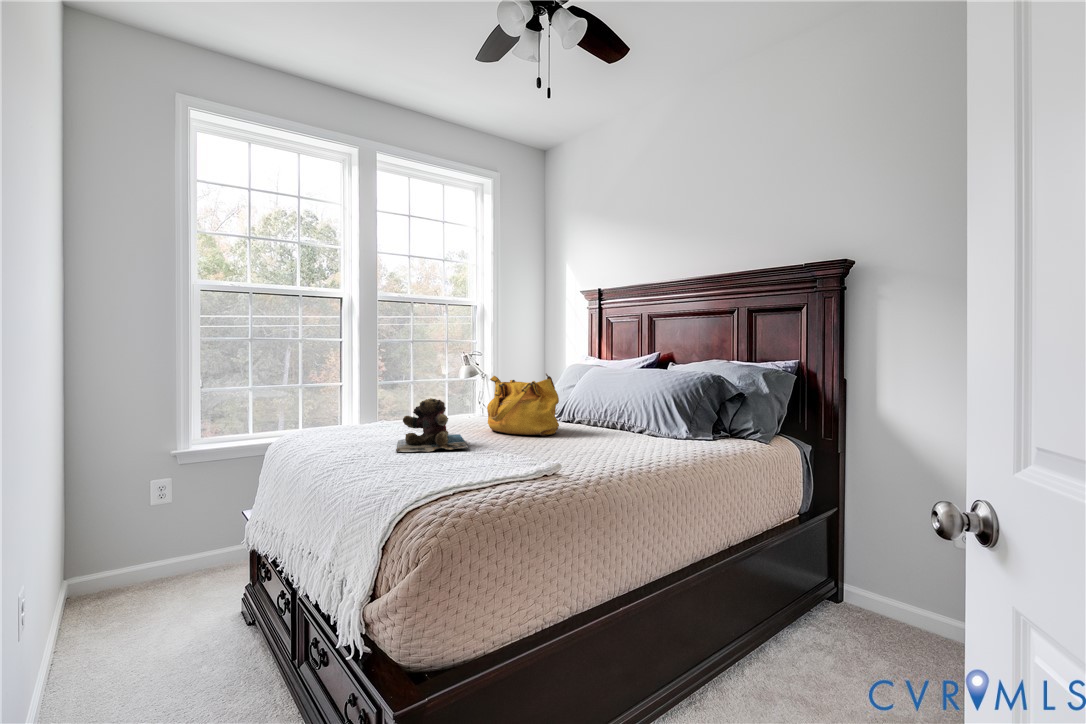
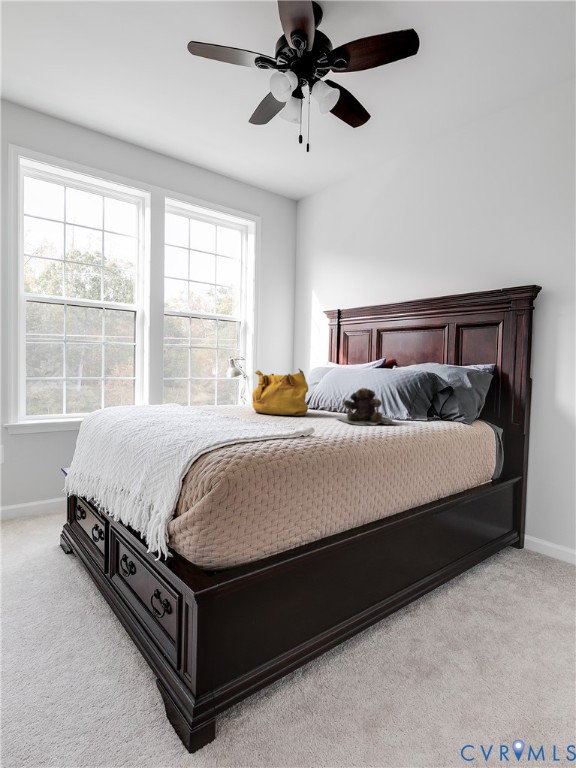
teddy bear: present [396,398,468,452] -> present [337,388,398,425]

